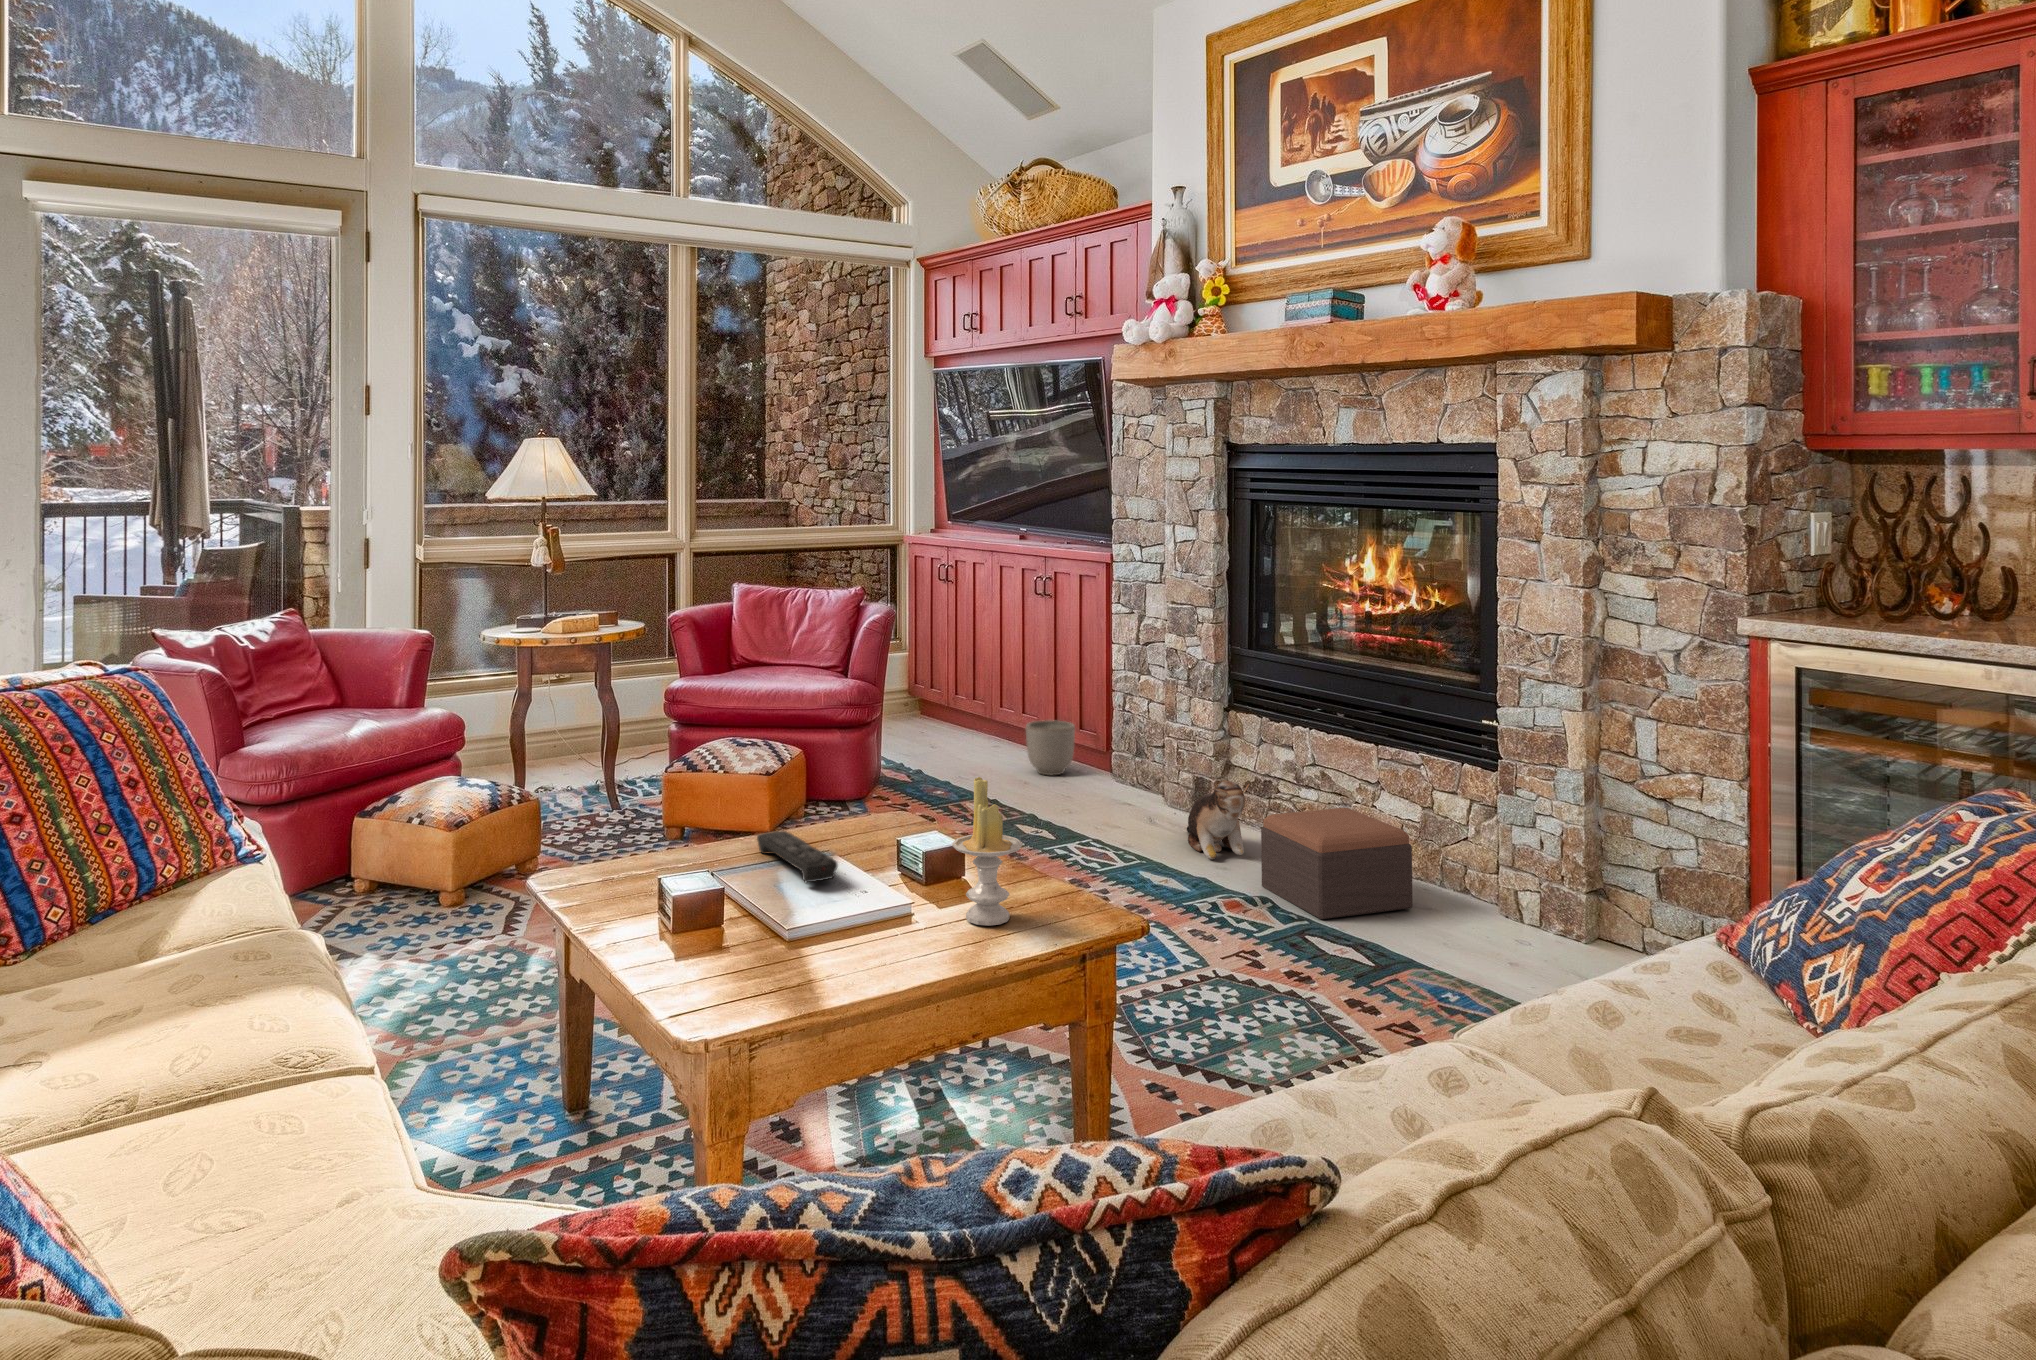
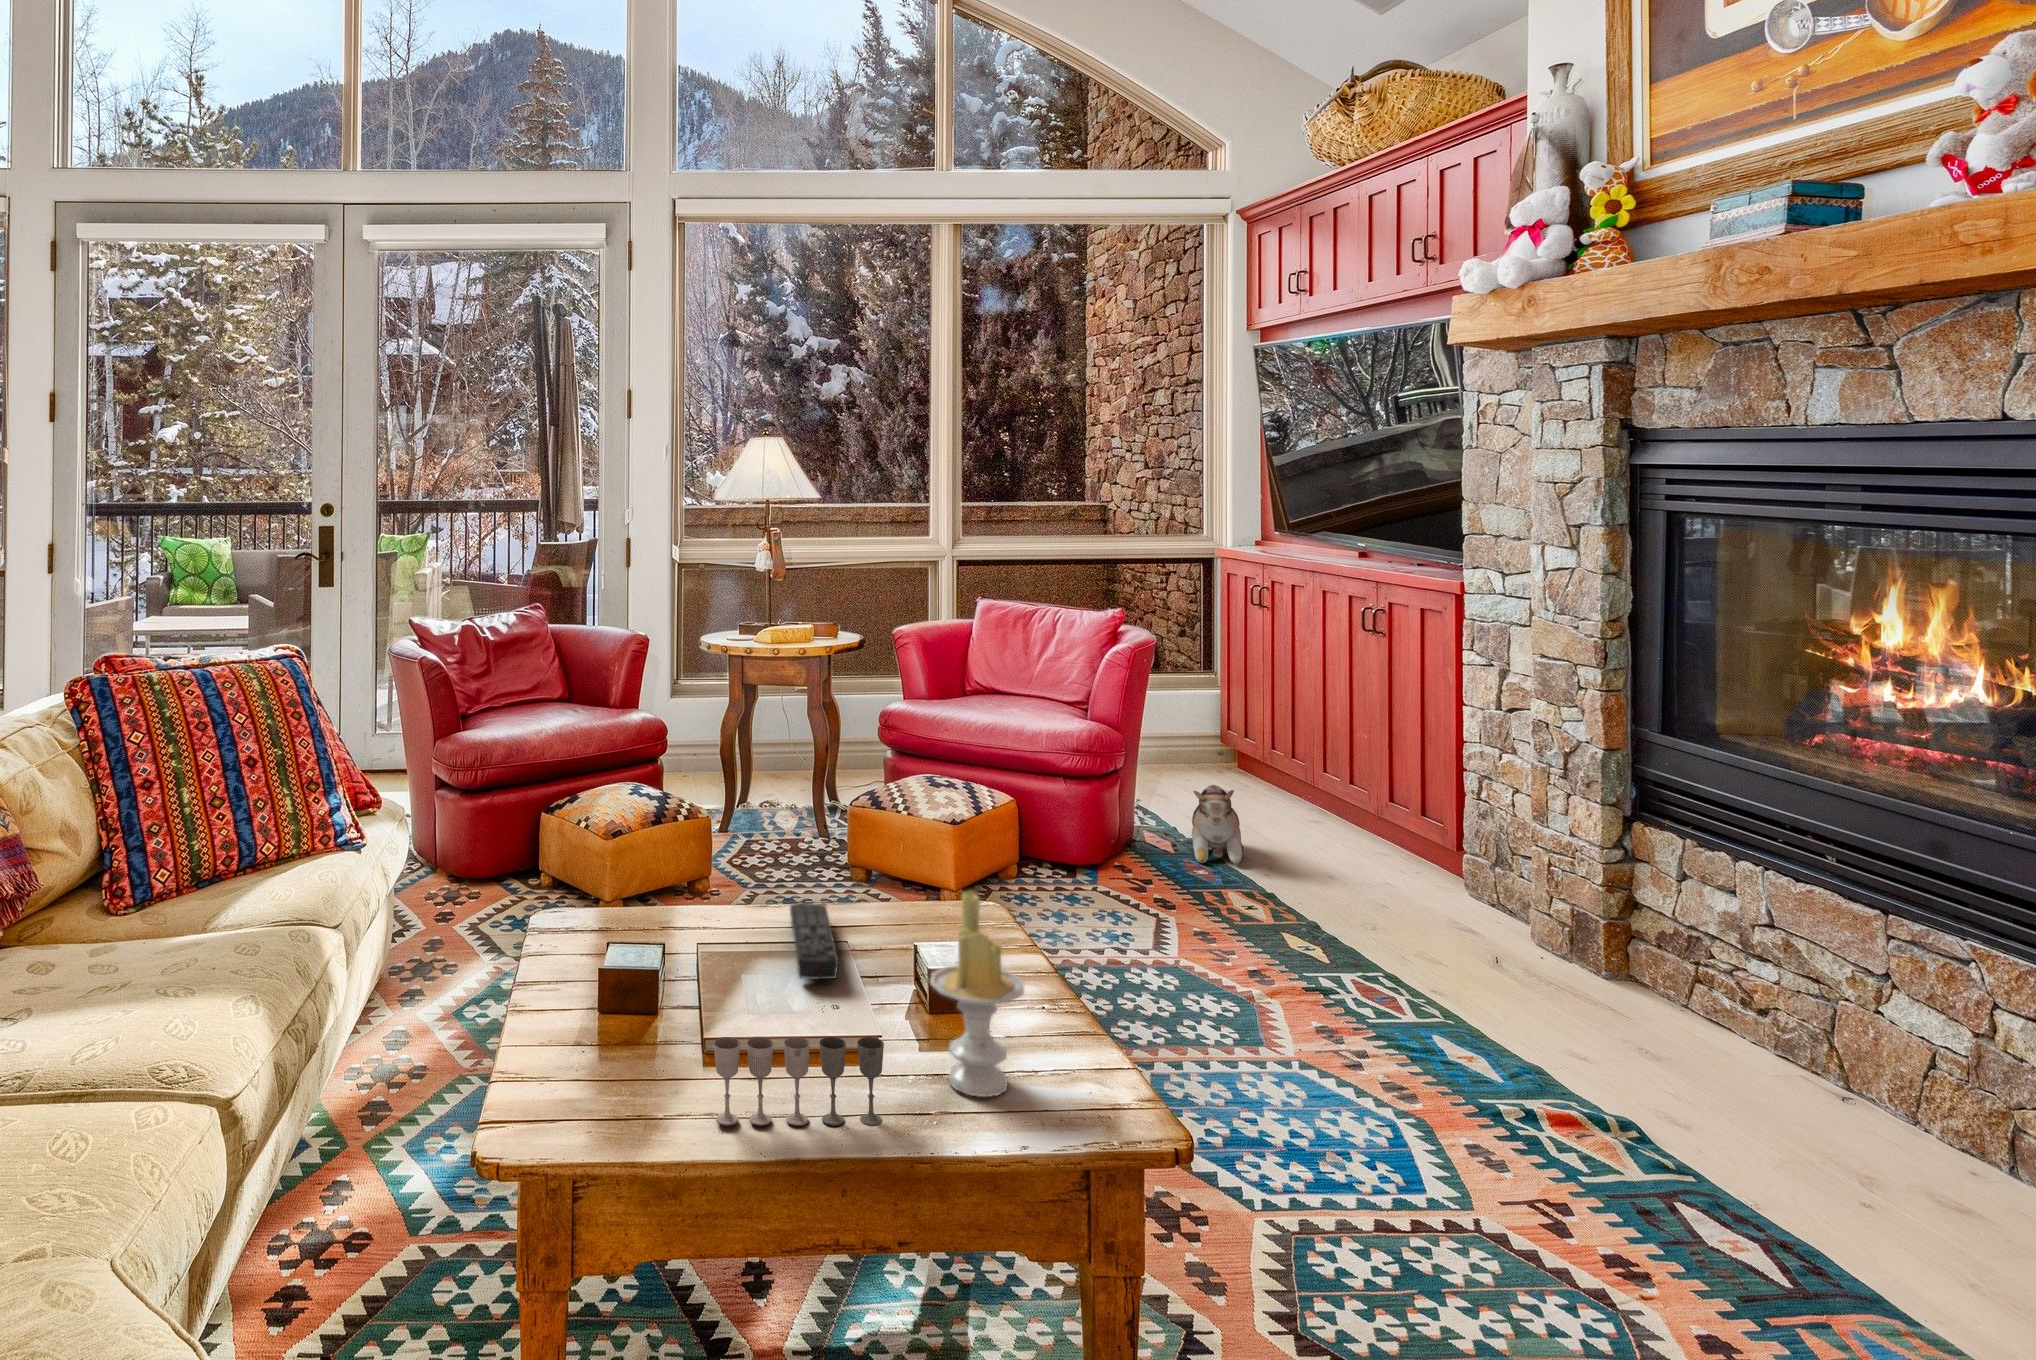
planter: present [1026,720,1075,775] -> none [1341,793,1413,867]
plush toy: present [1187,780,1249,859] -> present [1192,785,1244,864]
footstool: present [1261,808,1413,919] -> none [1635,992,1932,1202]
wine glass: none [827,893,945,980] -> present [714,1037,884,1126]

